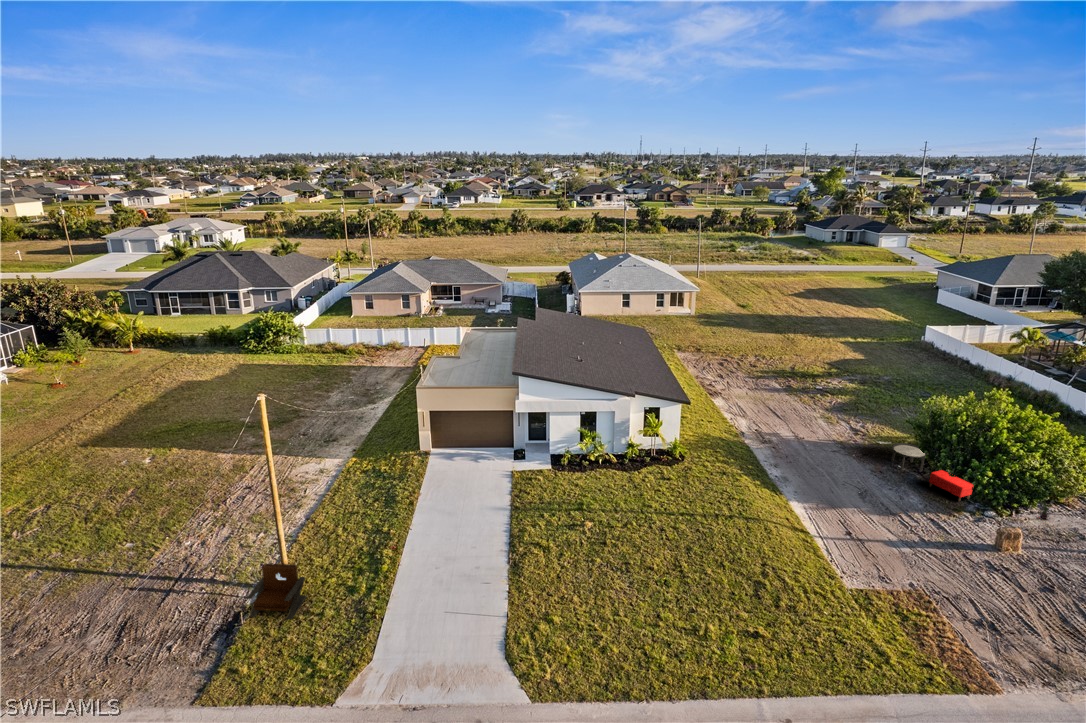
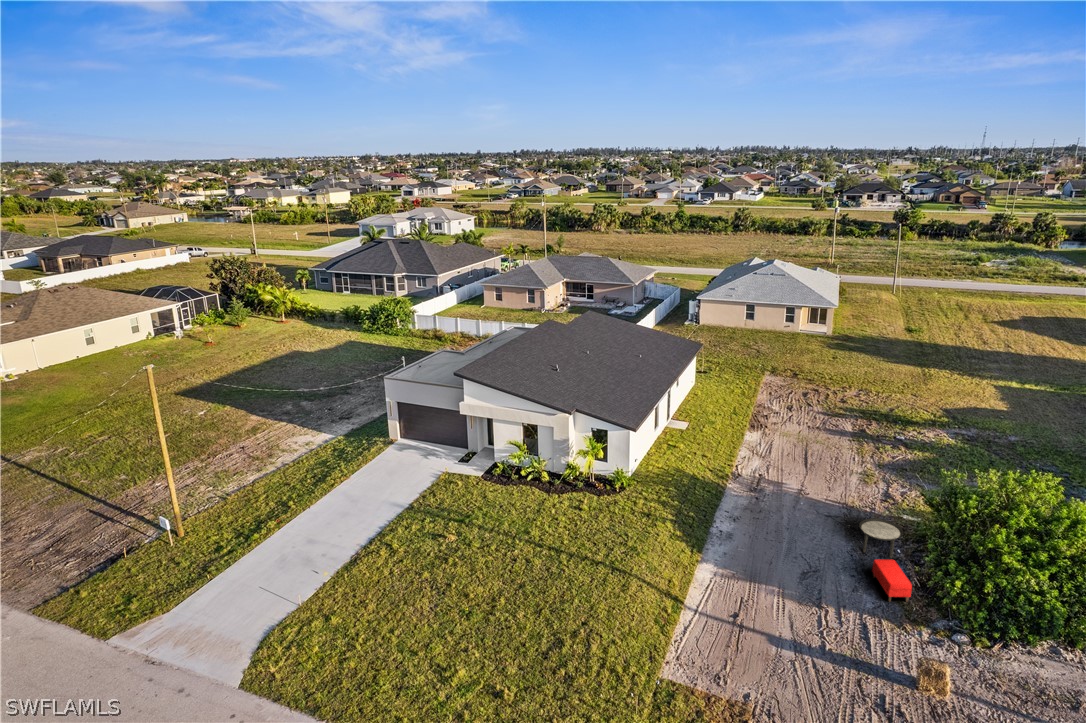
decorative plant: present [1040,503,1049,519] -> none [969,623,999,650]
lounge chair: present [247,563,307,619] -> none [140,500,190,547]

